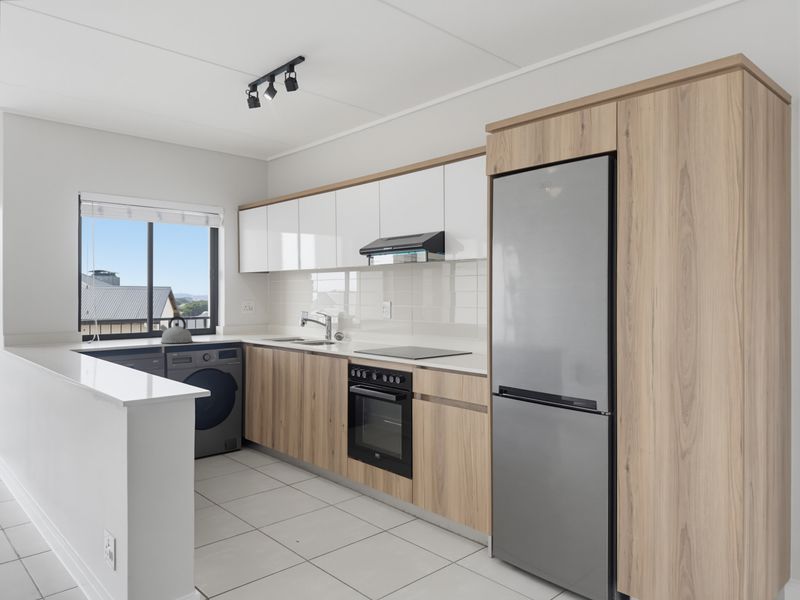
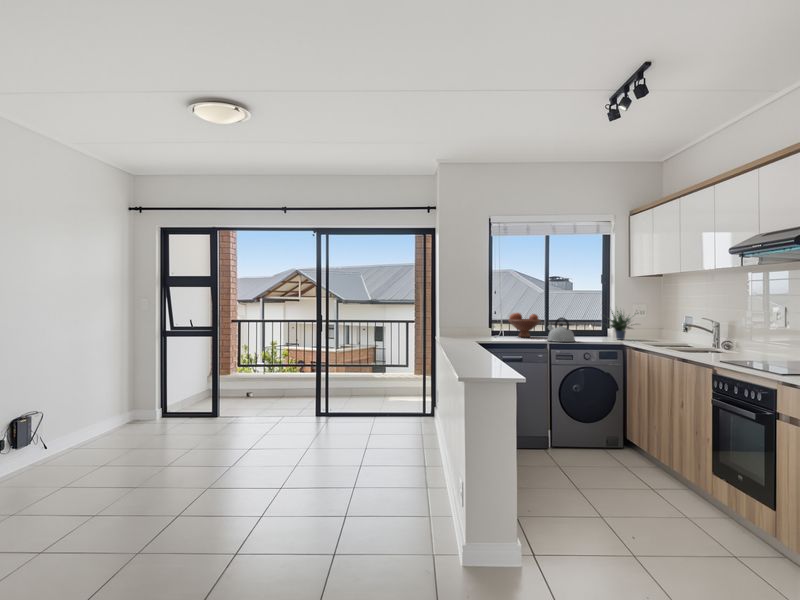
potted plant: none [213,299,256,337] -> present [606,311,630,340]
fruit bowl: none [105,312,147,340] -> present [508,313,541,337]

